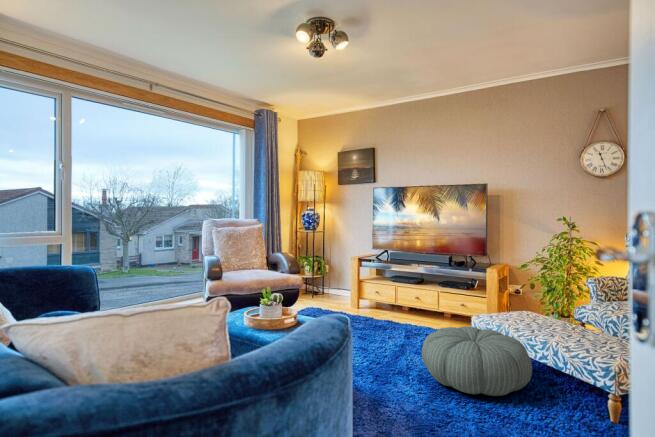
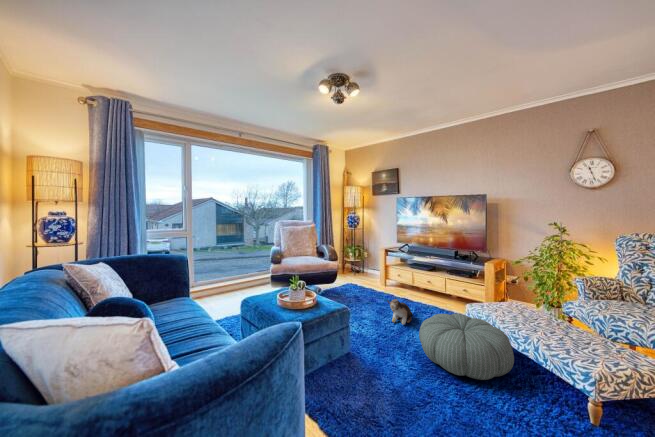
plush toy: none [376,316,405,349] -> present [388,299,412,325]

